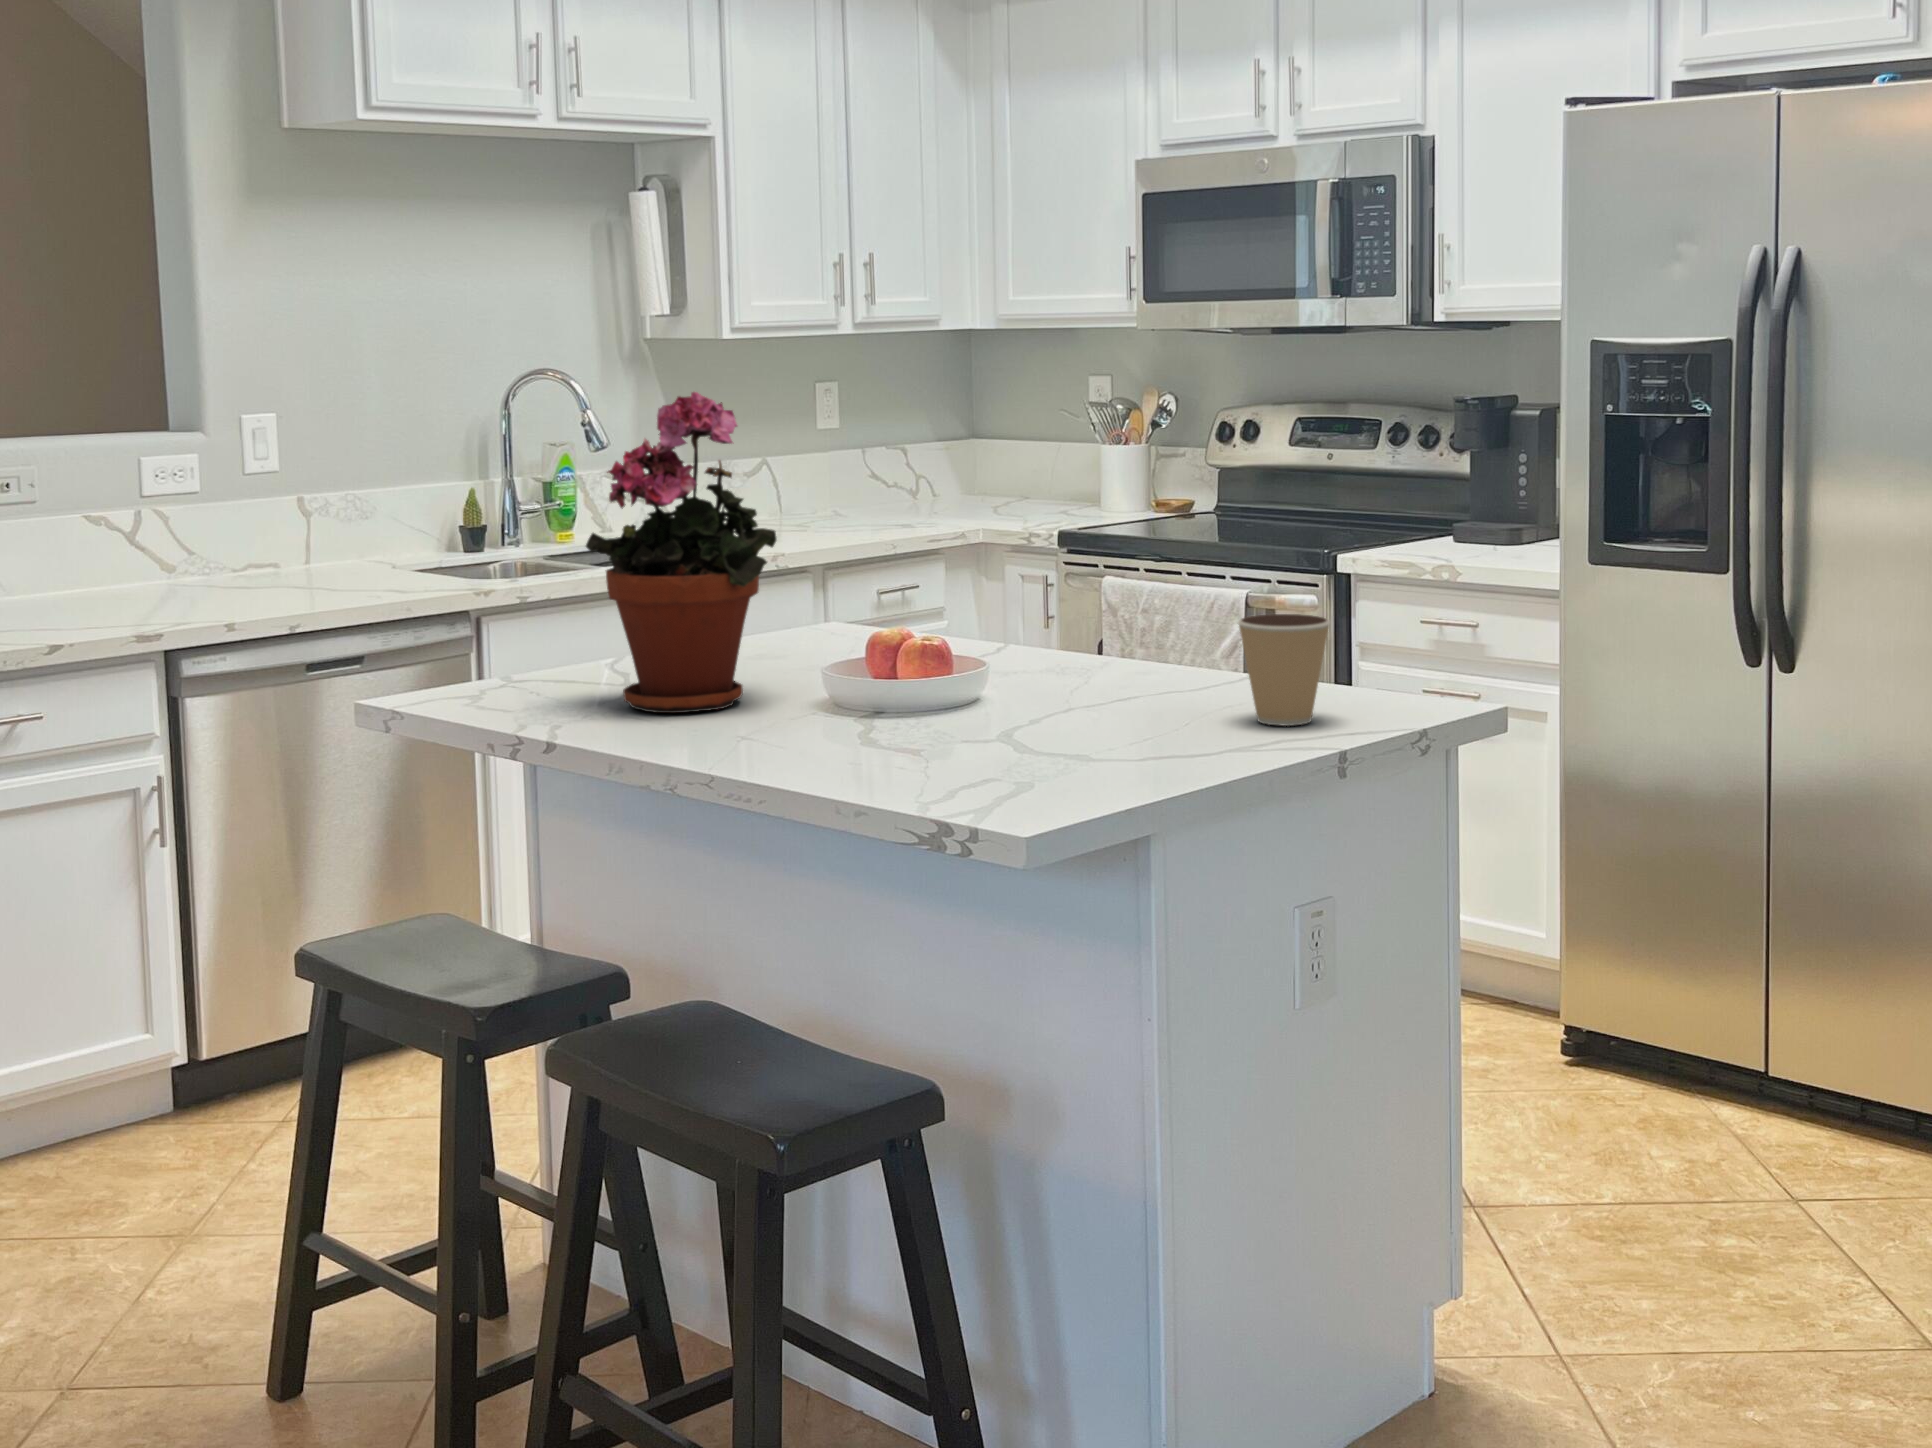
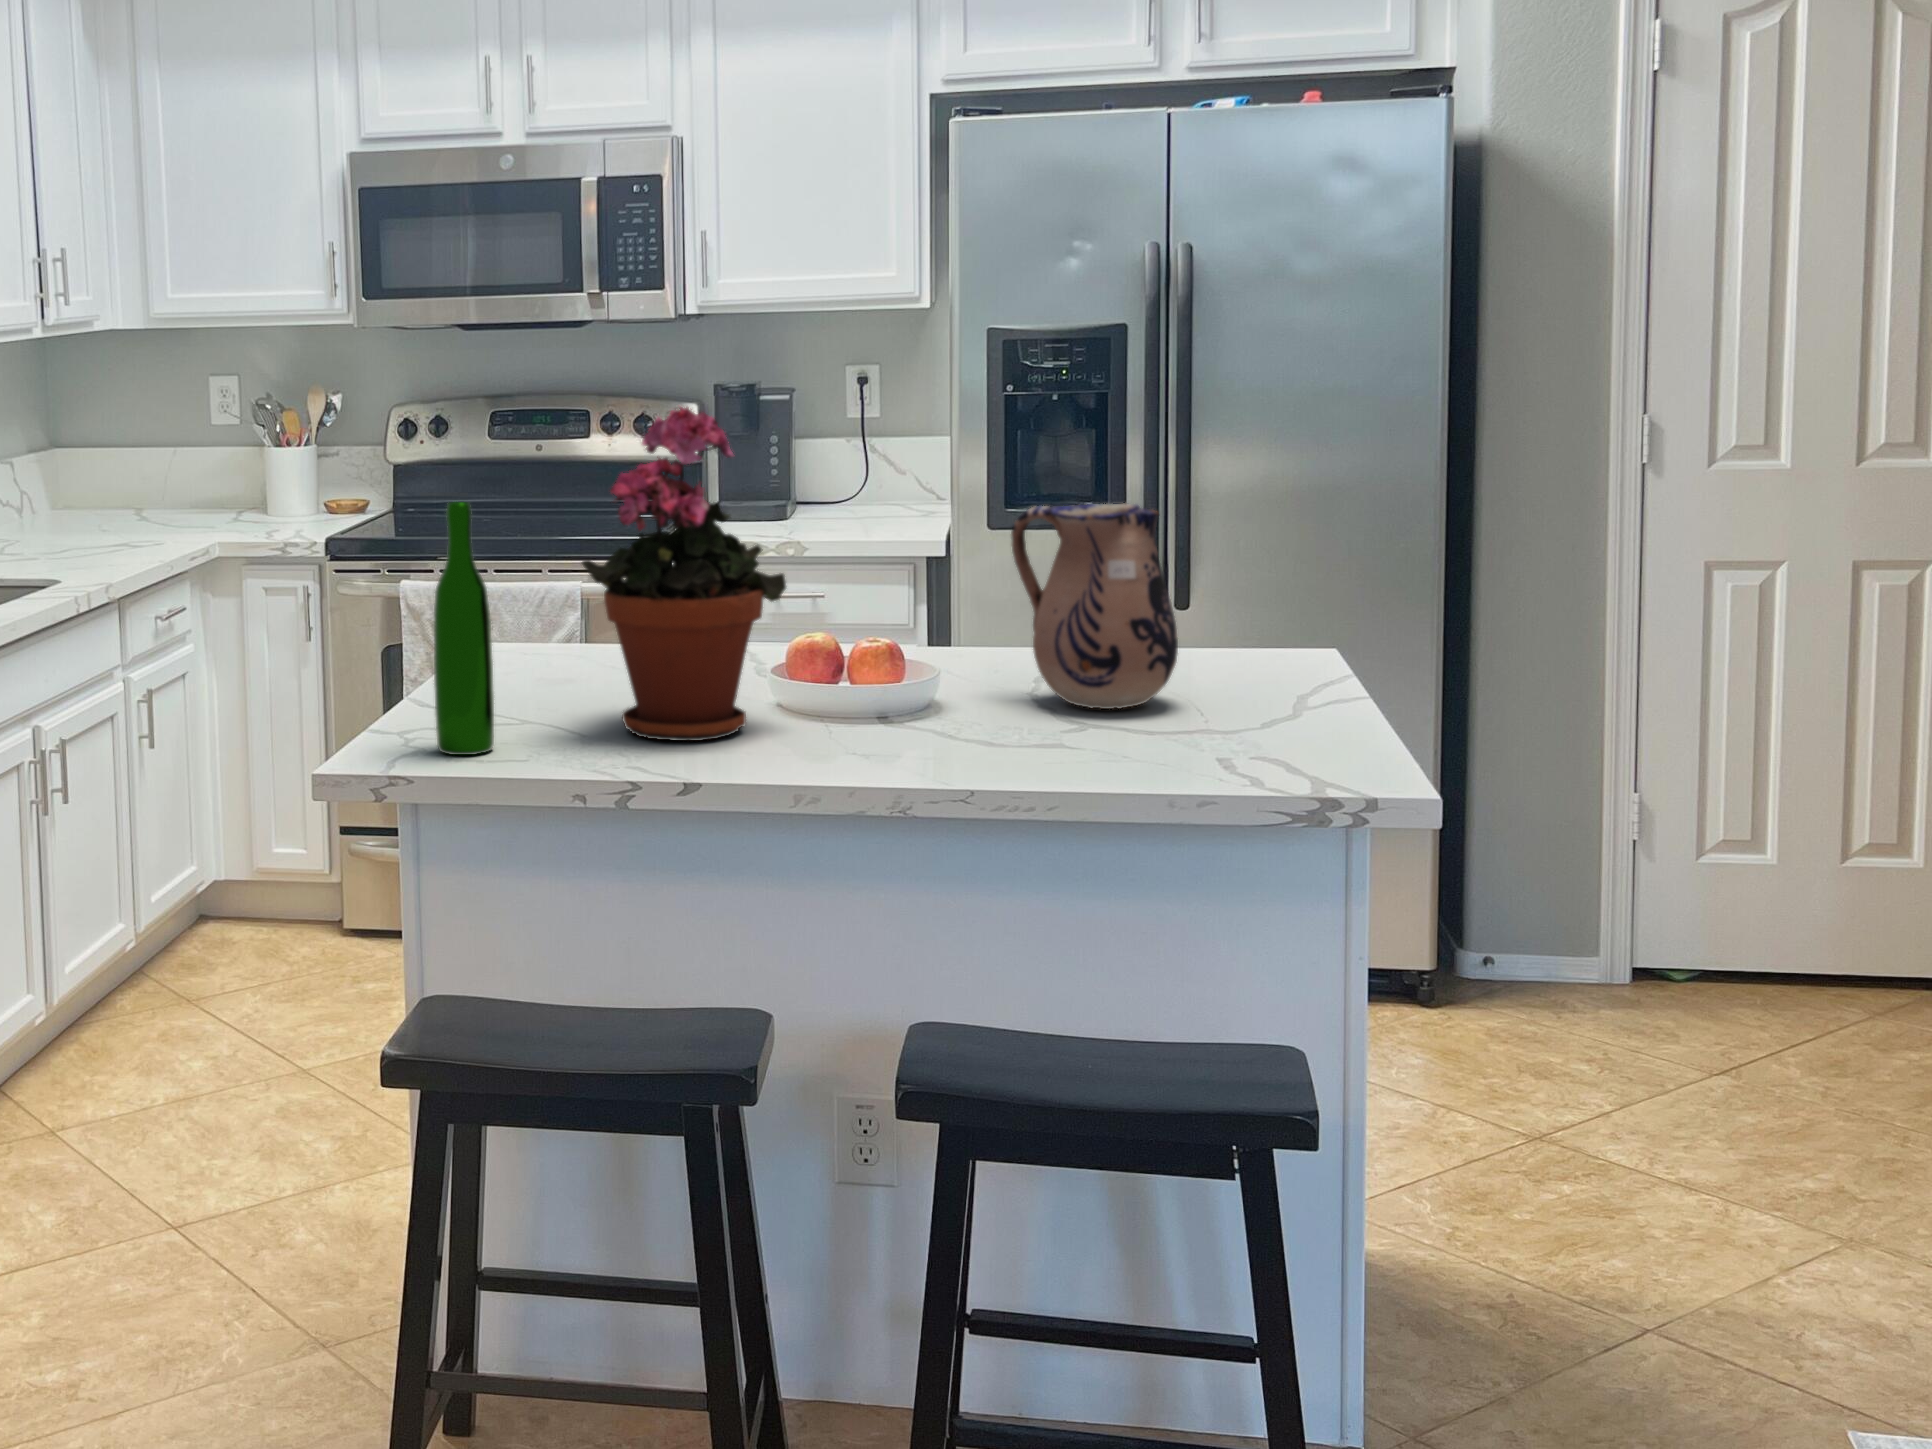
wine bottle: none [459,471,517,702] -> present [434,502,494,755]
ceramic pitcher: none [1007,512,1156,732] -> present [1011,504,1178,709]
coffee cup: present [1238,614,1330,726] -> none [1188,583,1276,683]

